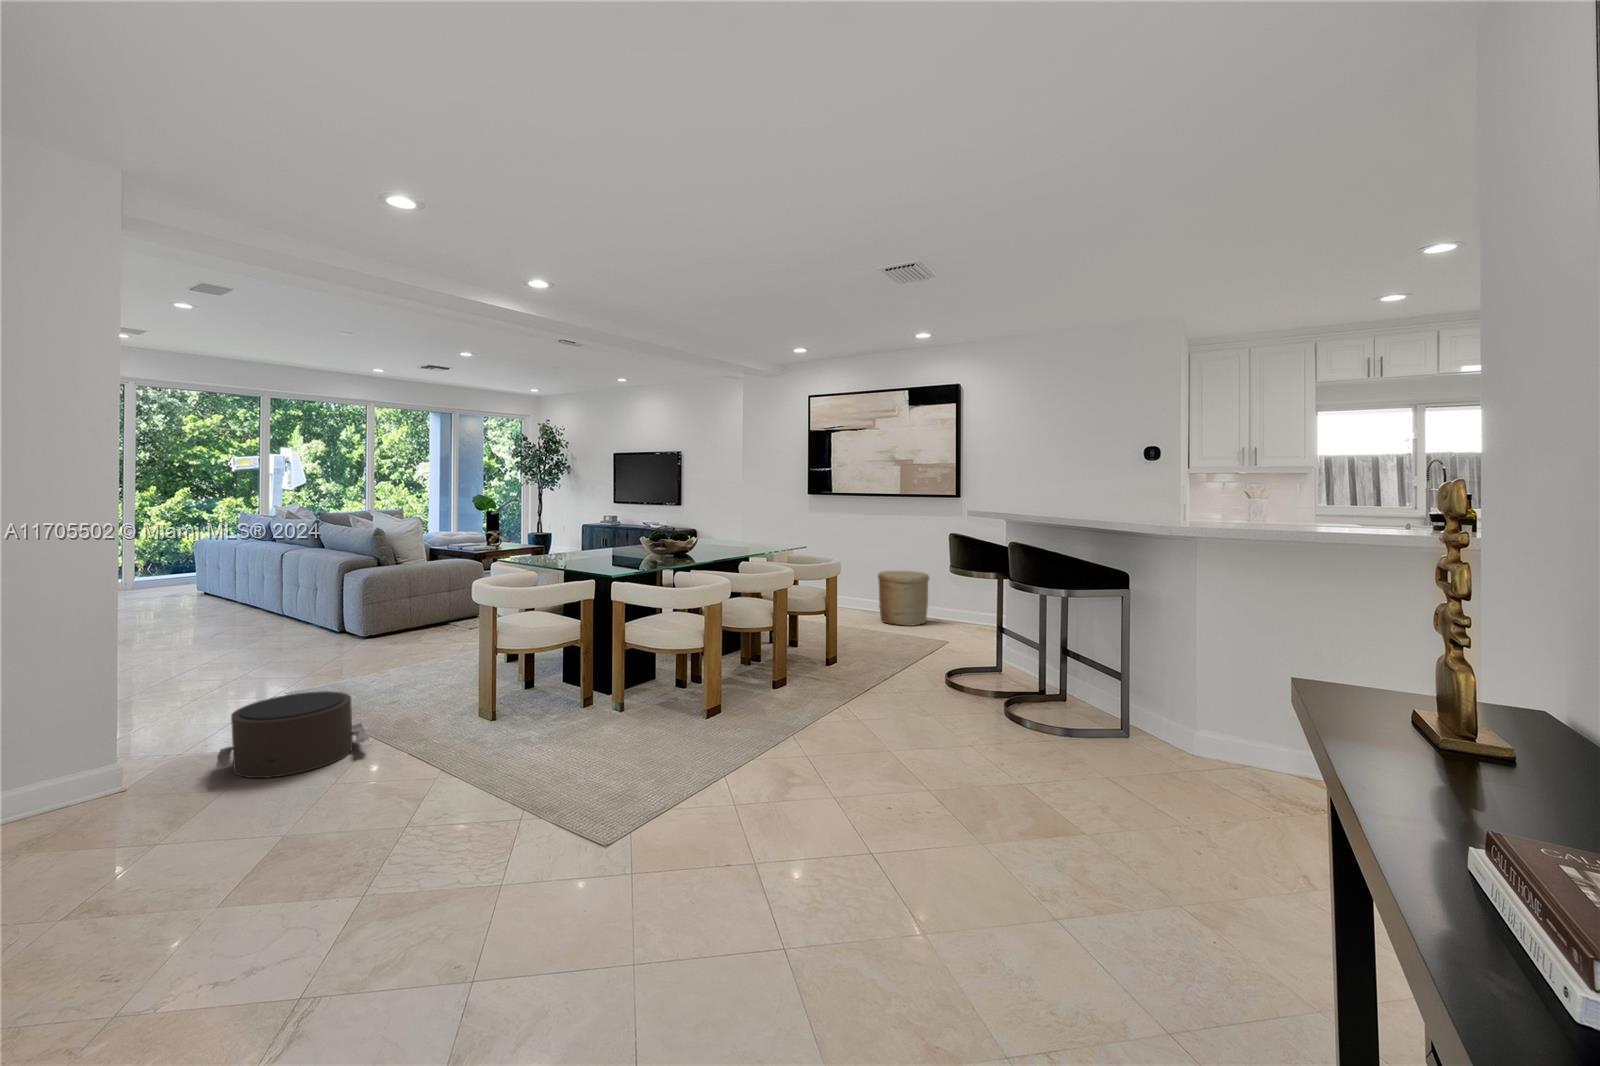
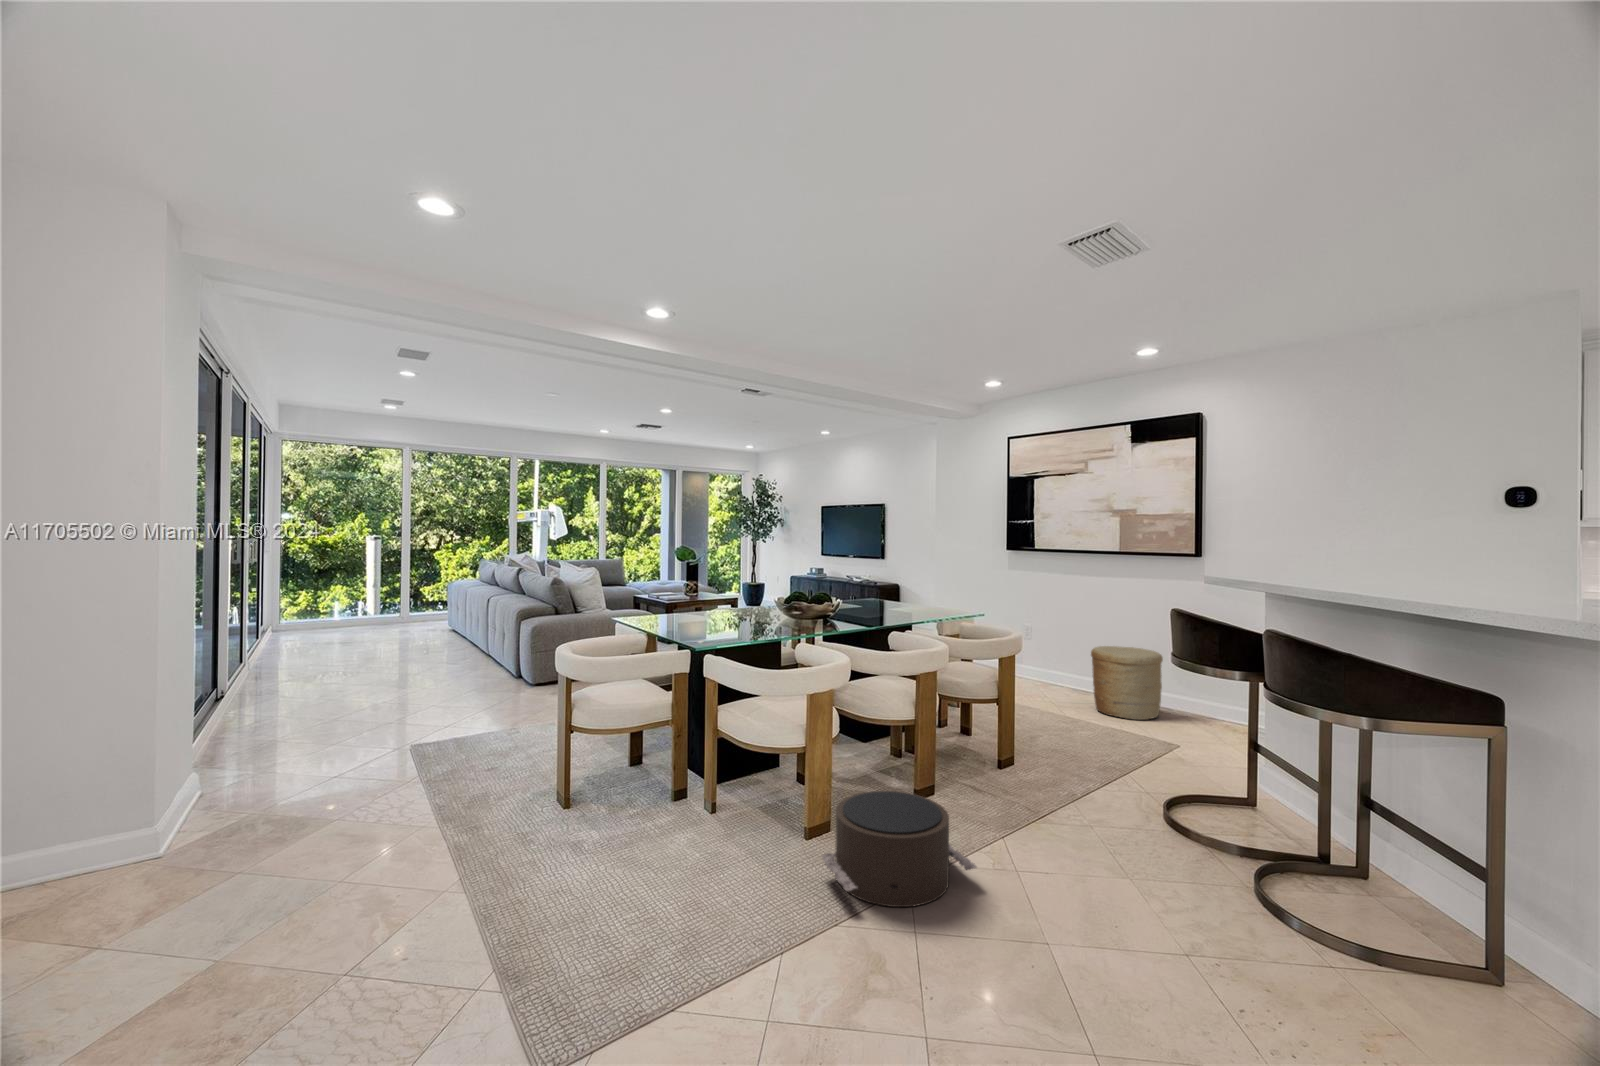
pouf: present [216,691,369,778] -> present [822,791,976,907]

